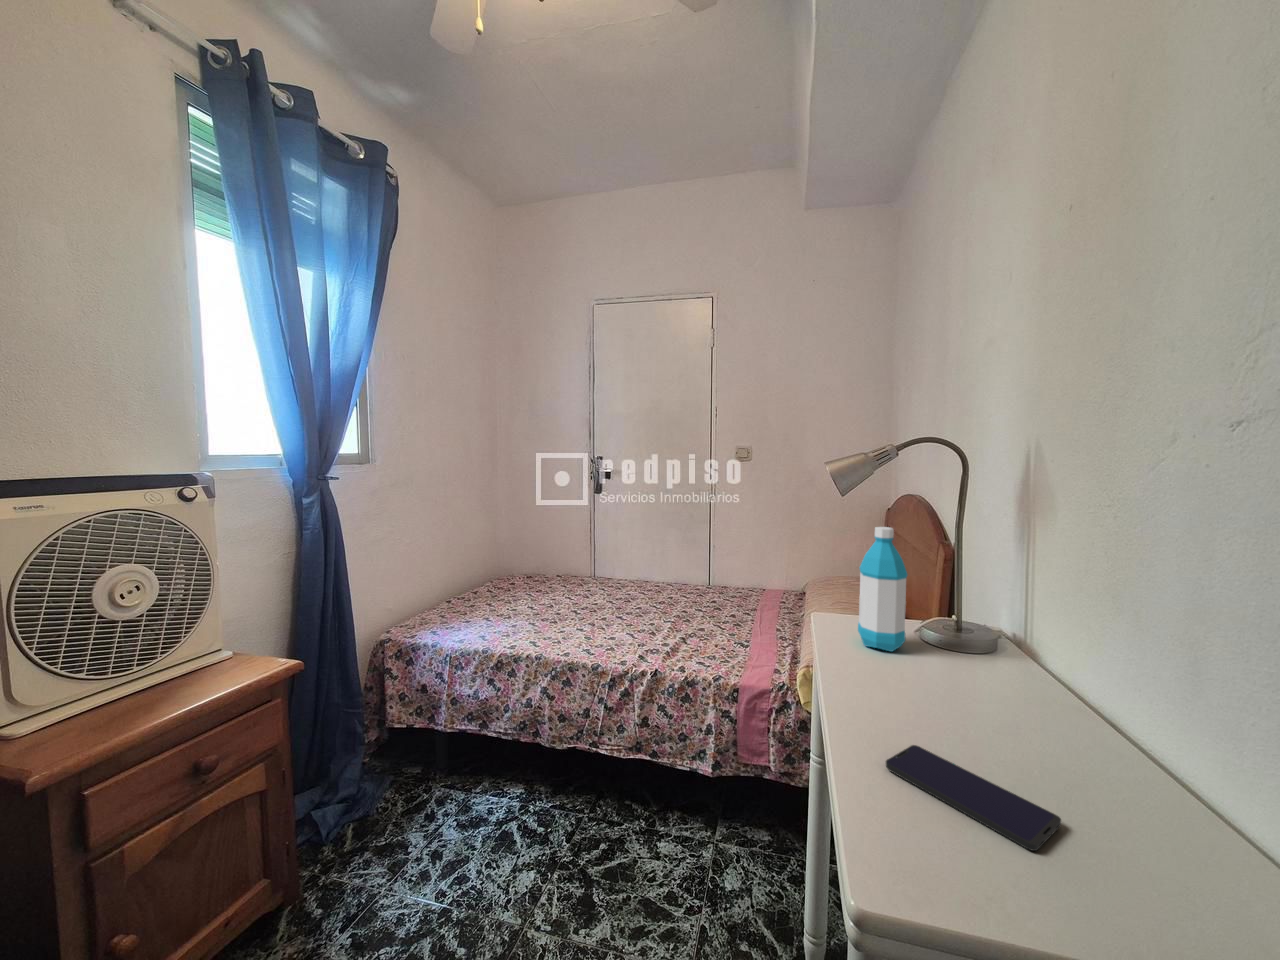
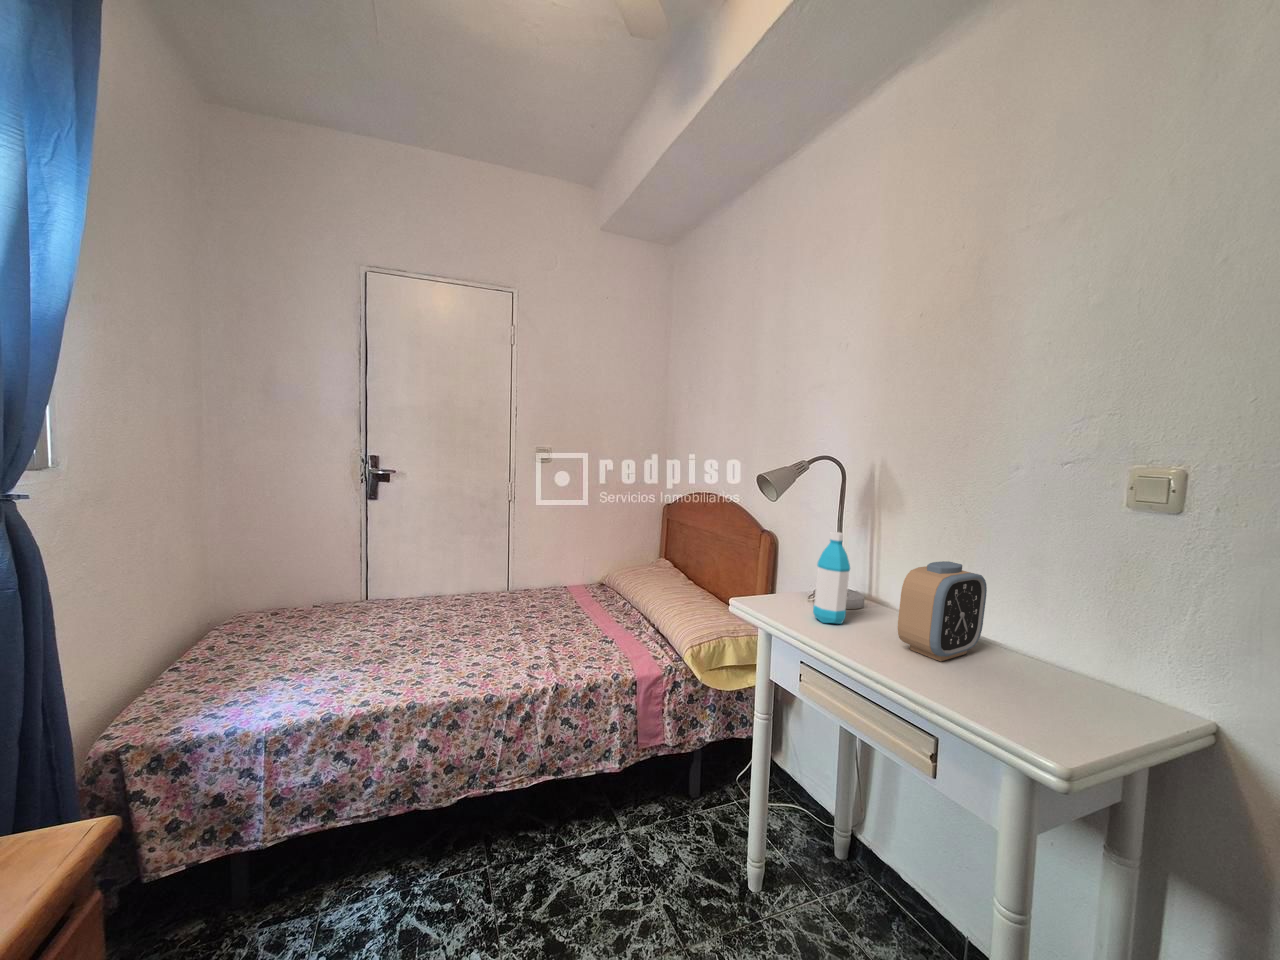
alarm clock: none [911,571,1091,728] -> present [898,561,987,661]
smartphone: present [886,745,1061,851] -> none [957,682,1063,719]

